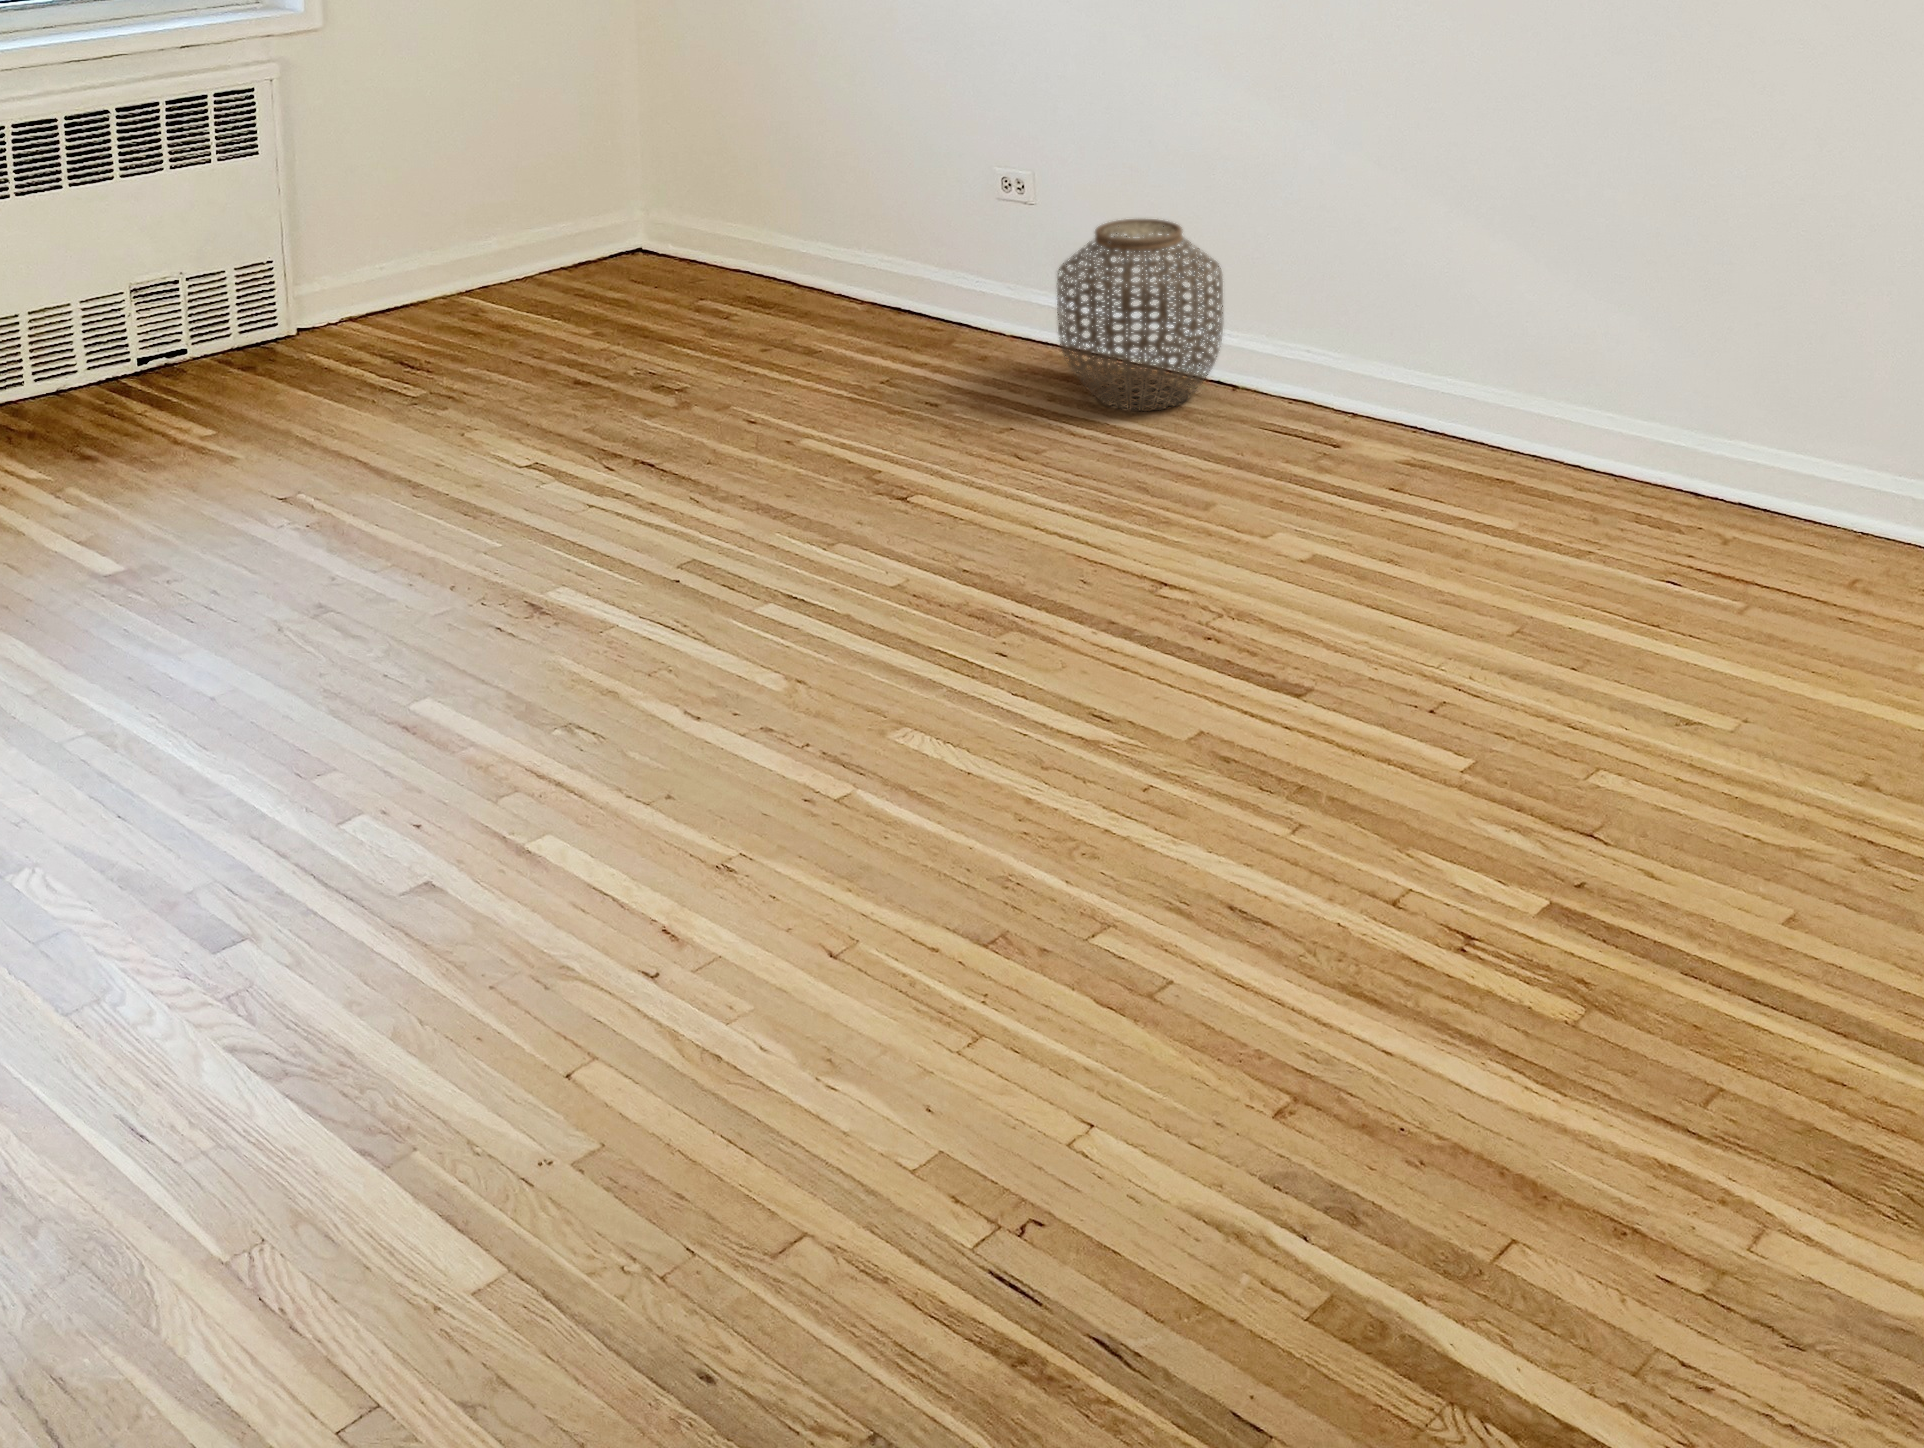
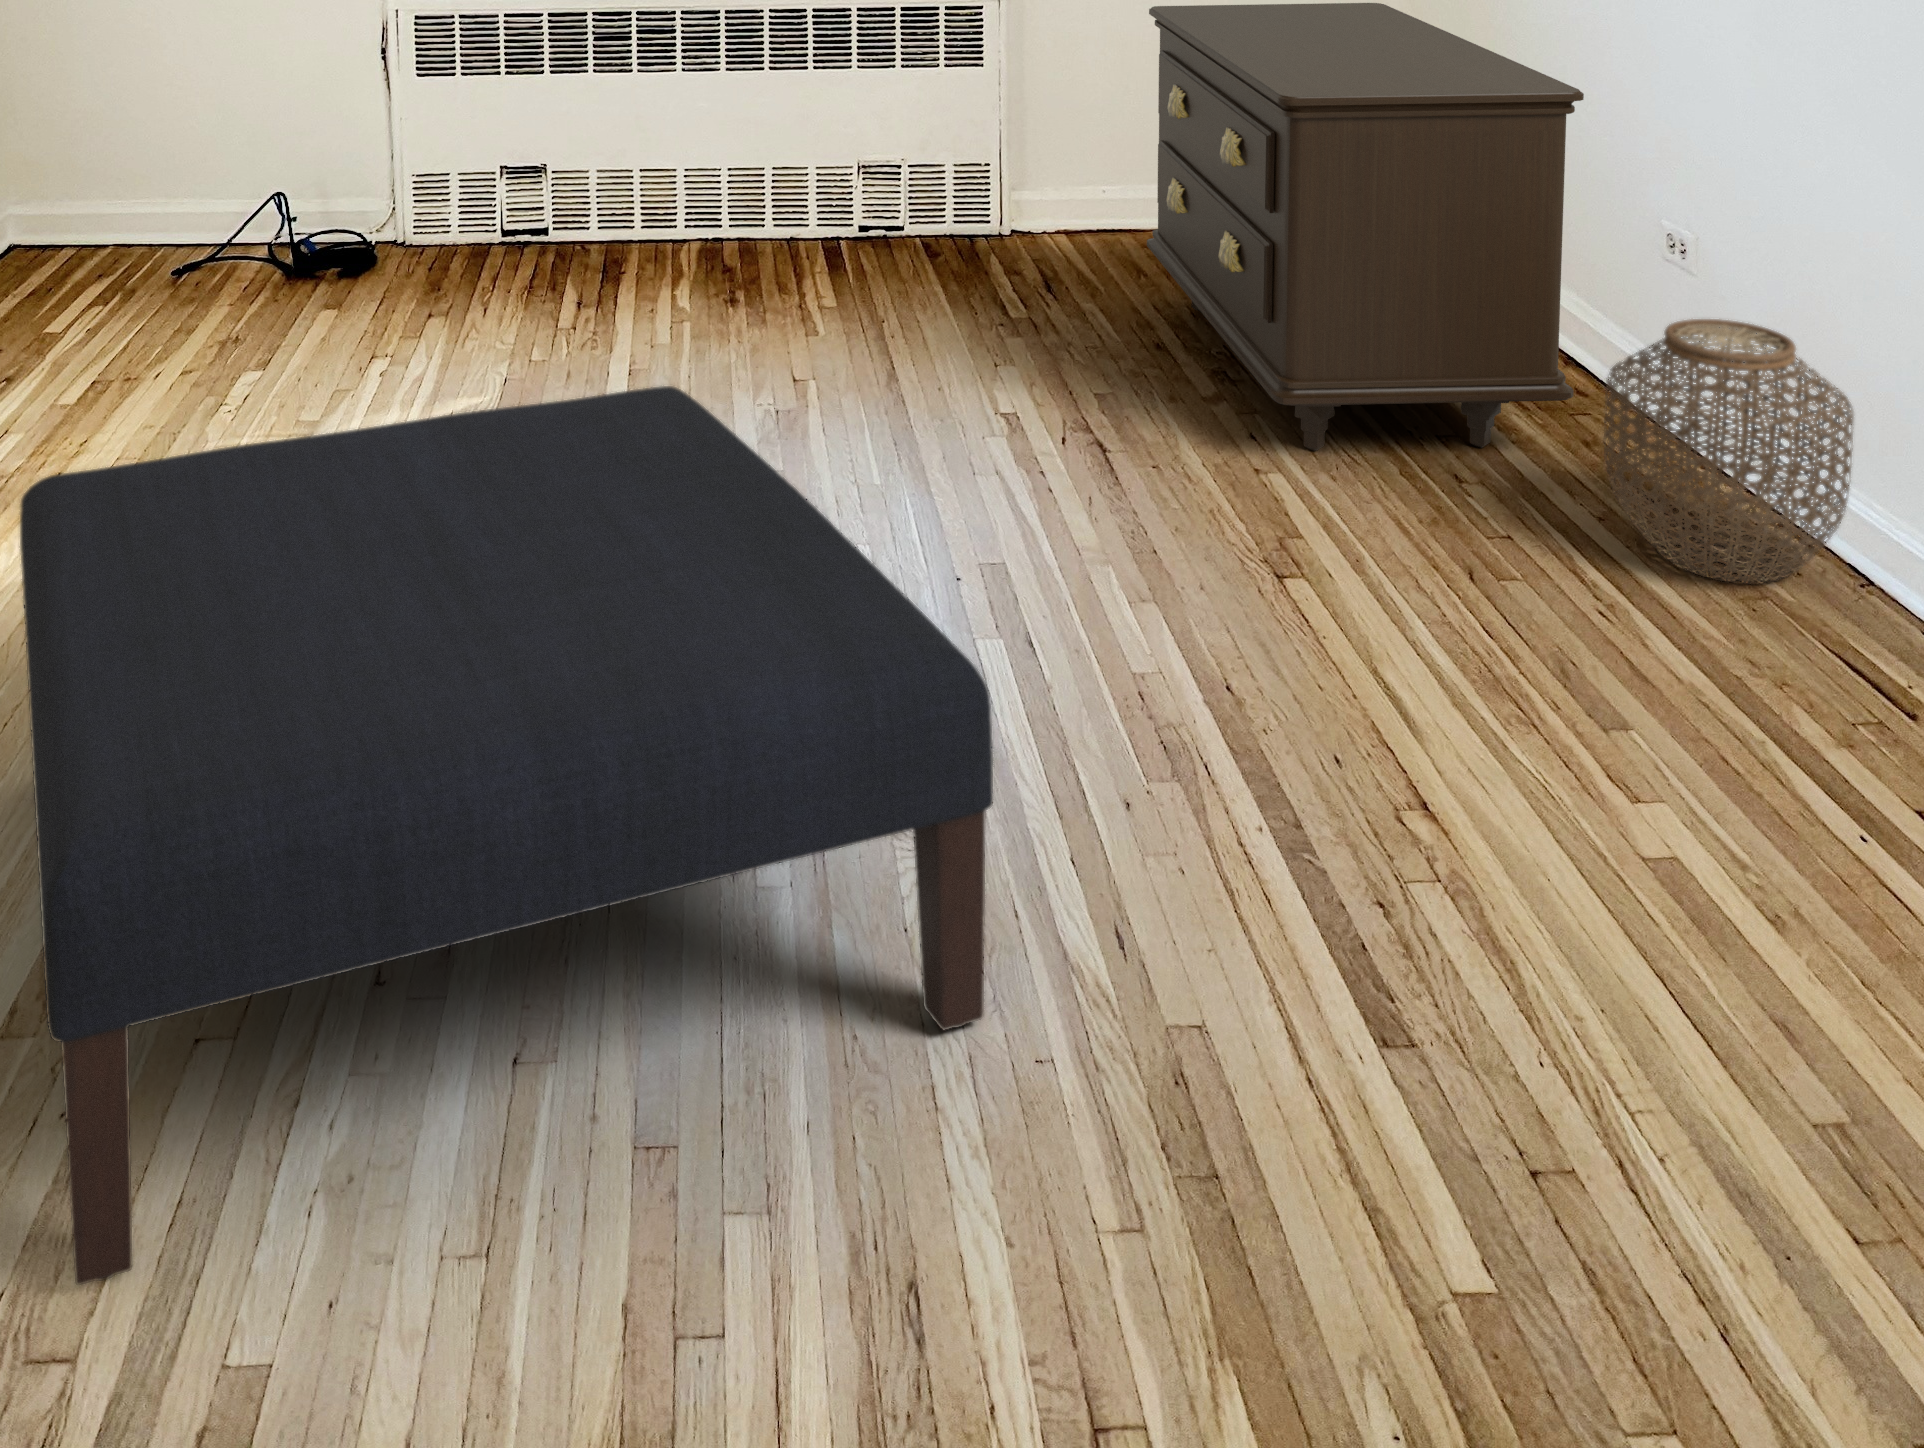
dresser: none [501,27,989,416] -> present [1147,3,1584,451]
ottoman: none [33,453,1111,1234] -> present [20,386,994,1285]

